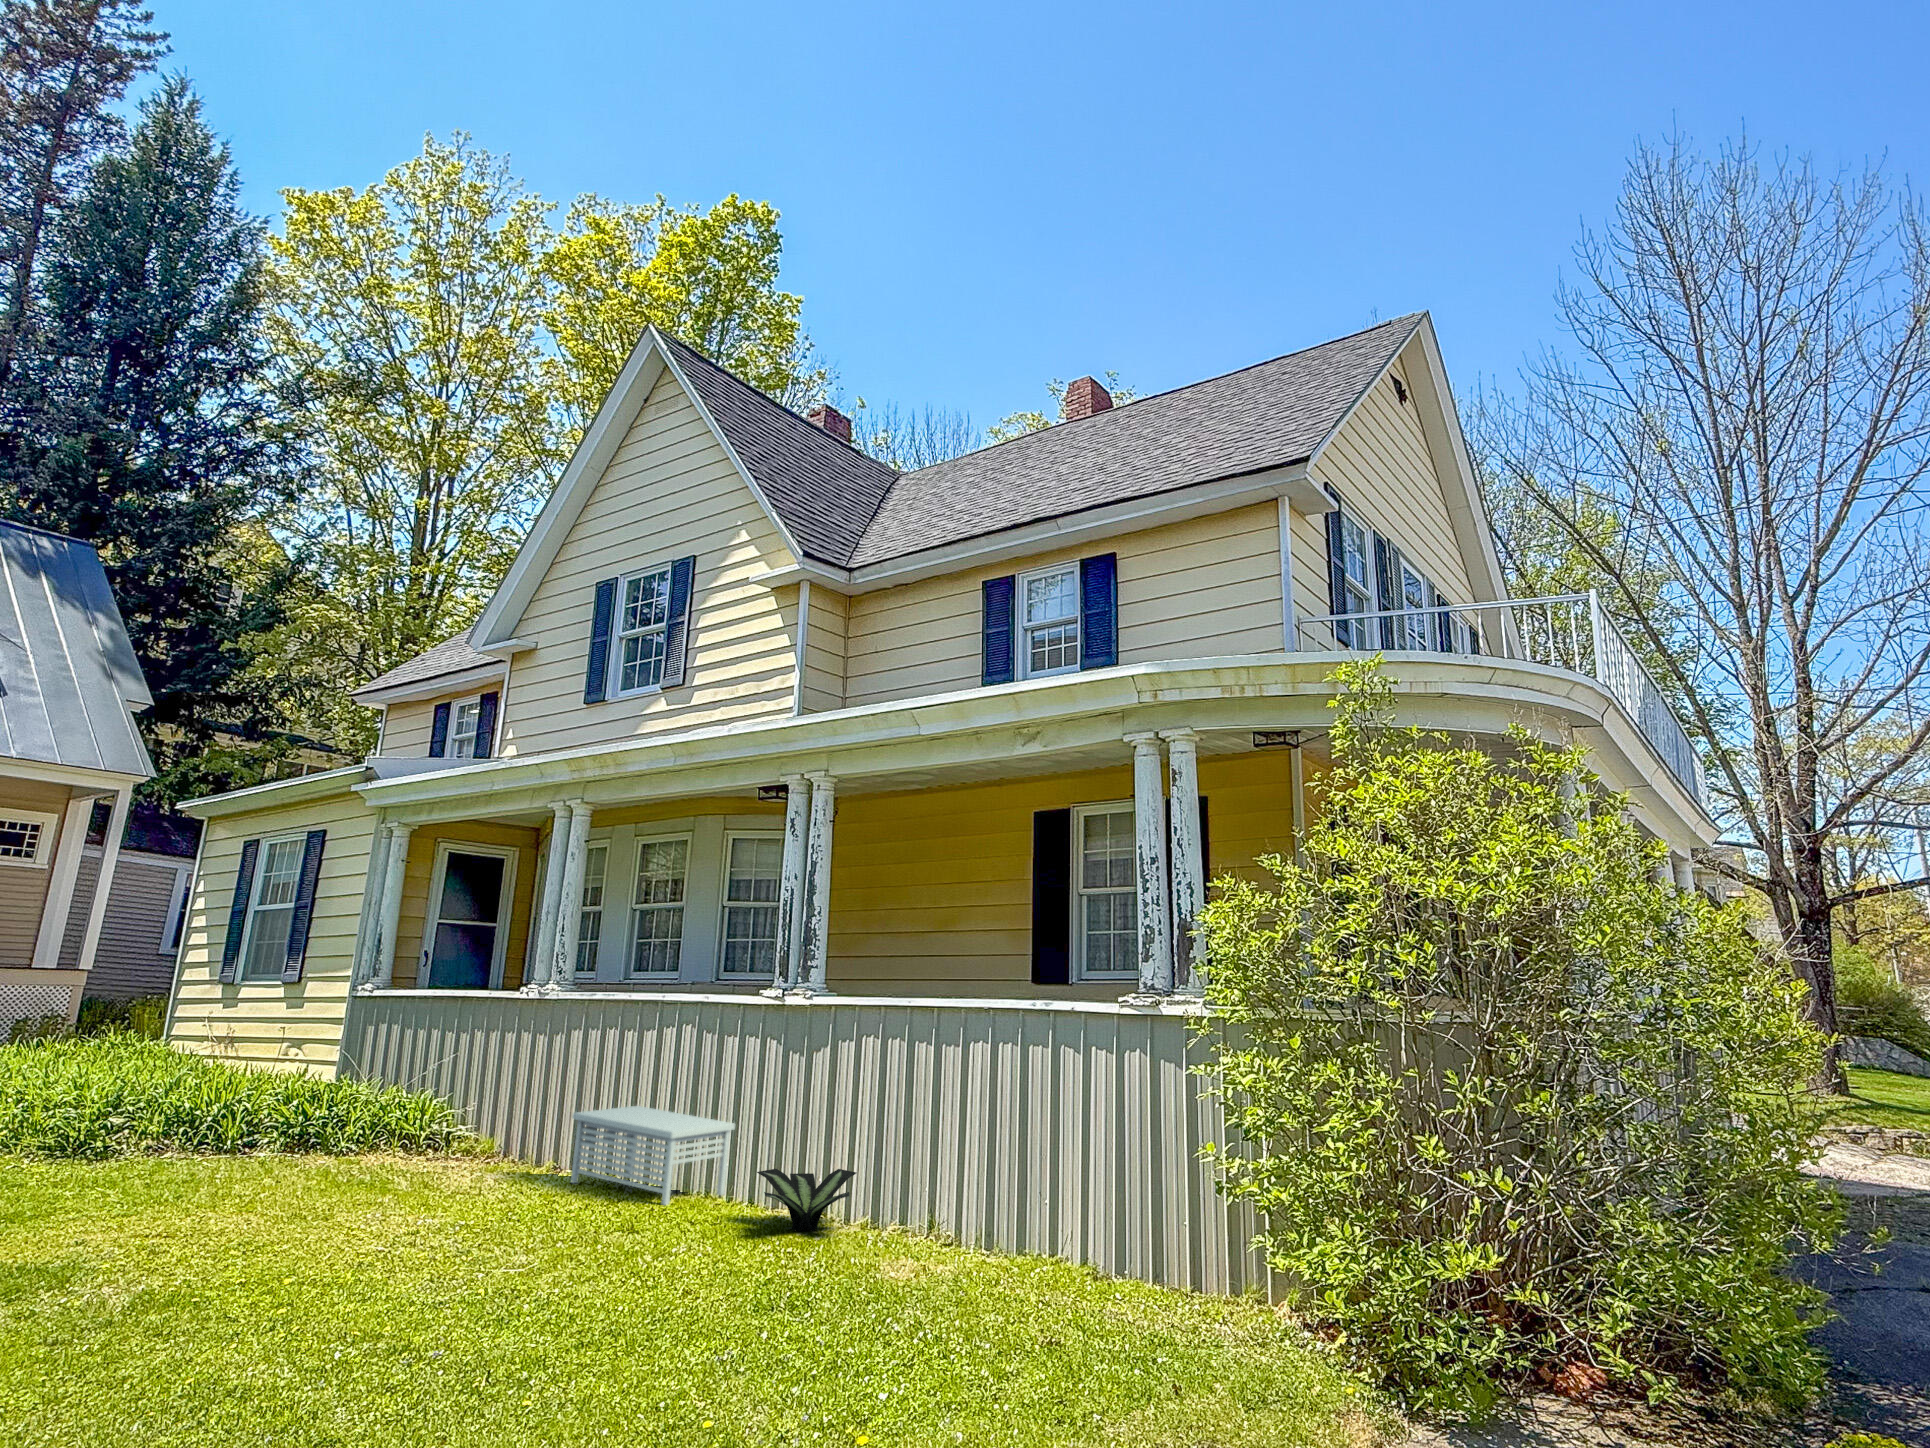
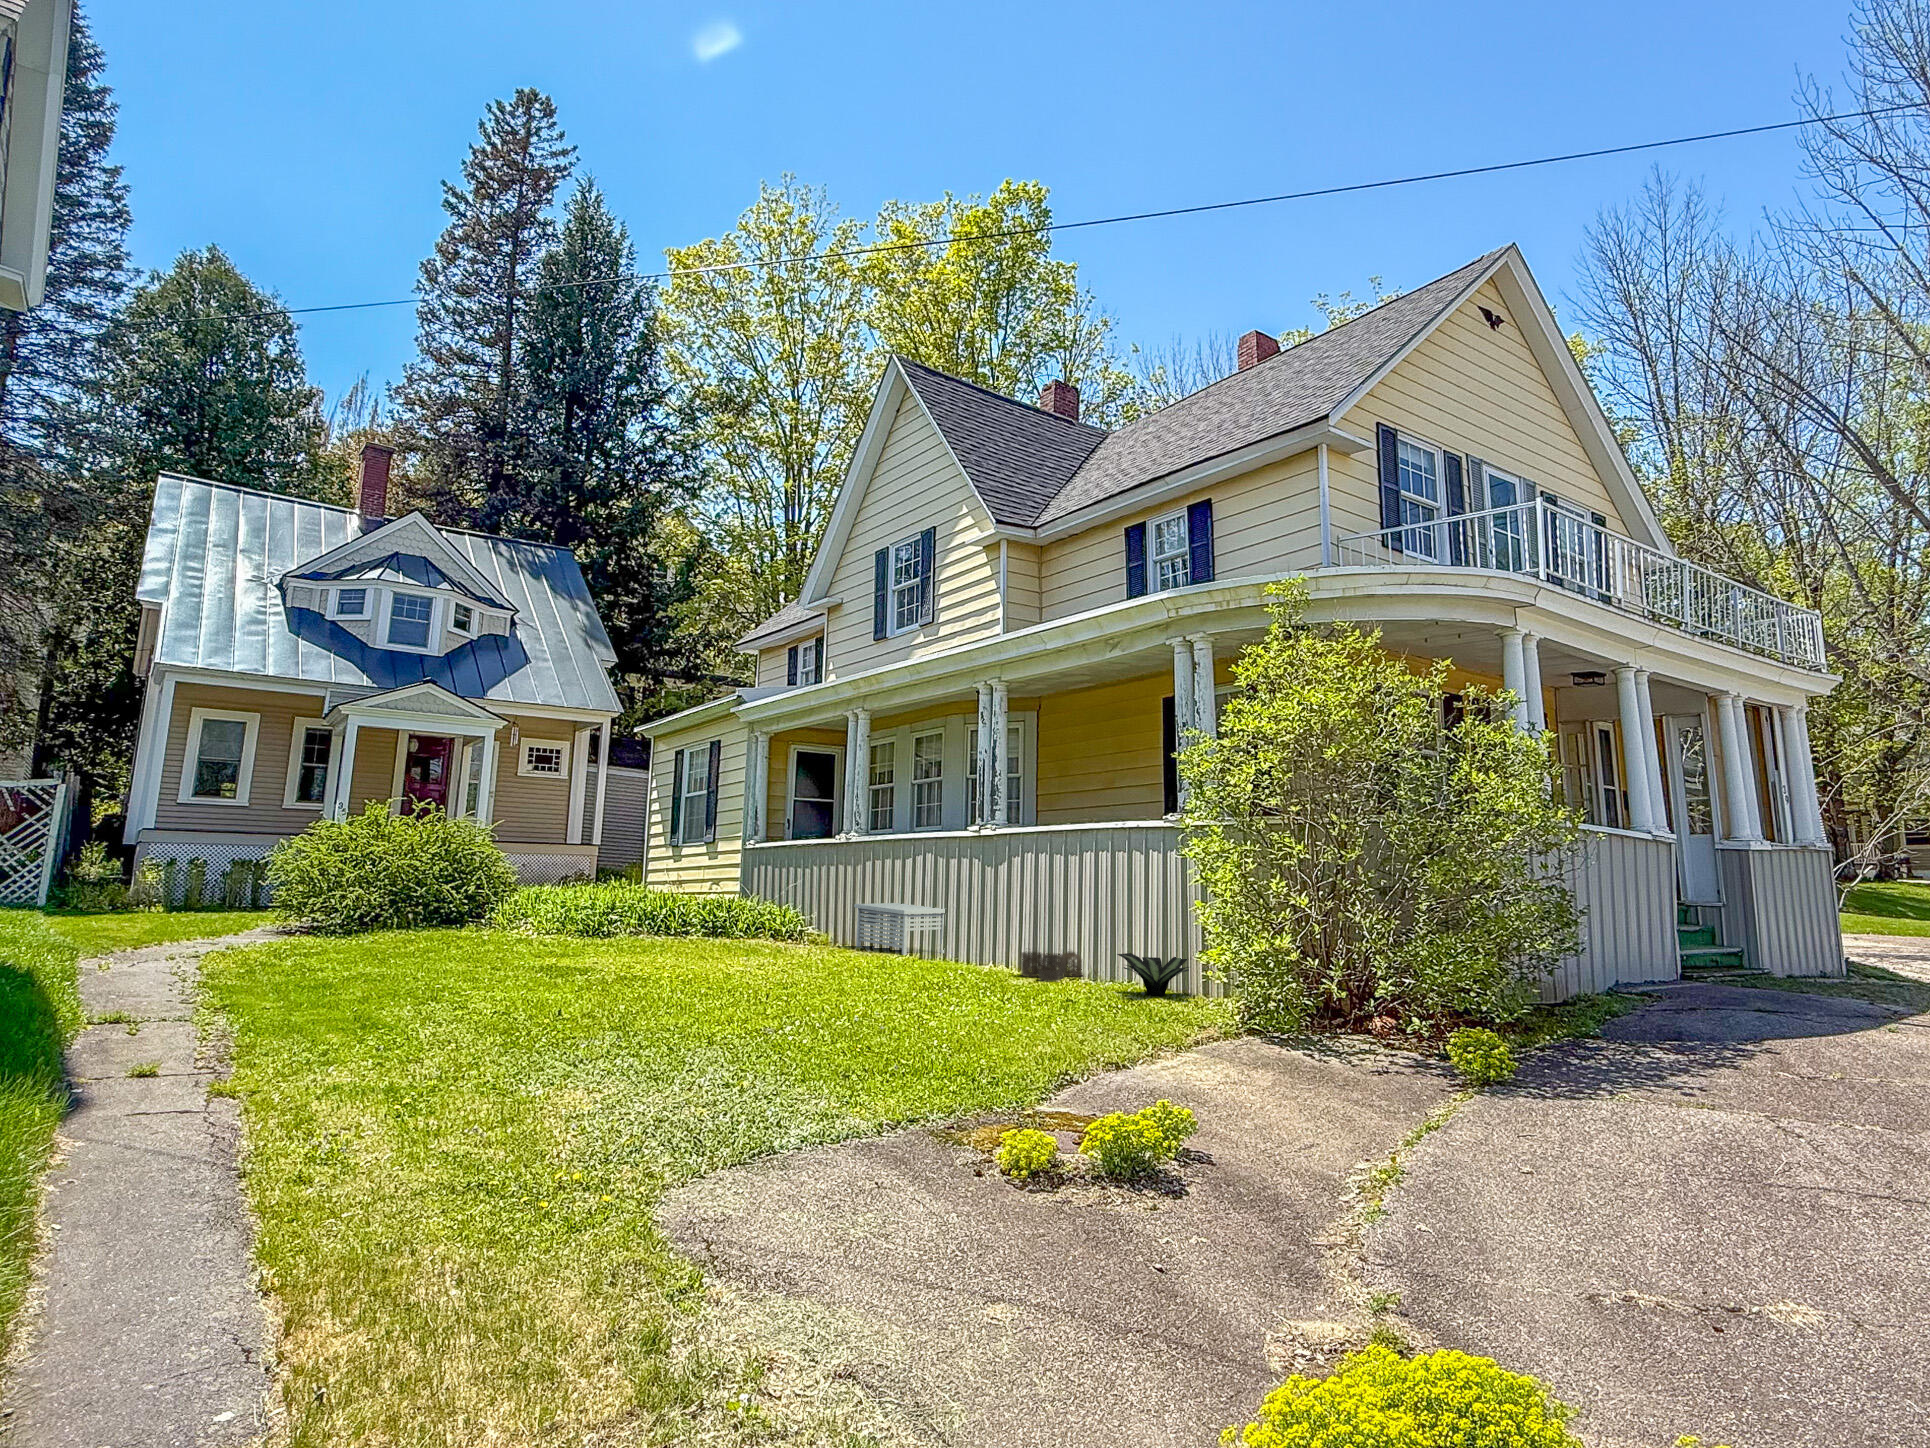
potted plant: present [757,1169,857,1232] -> present [1117,953,1189,996]
woven basket: none [910,1213,1003,1286] -> present [1021,951,1083,982]

